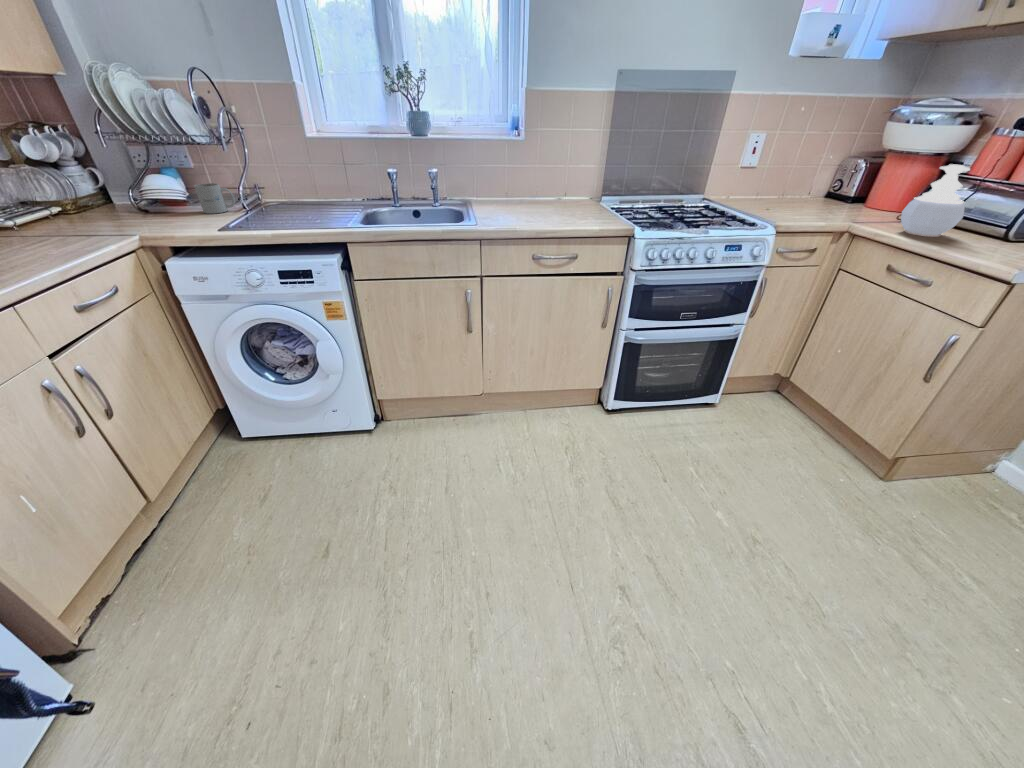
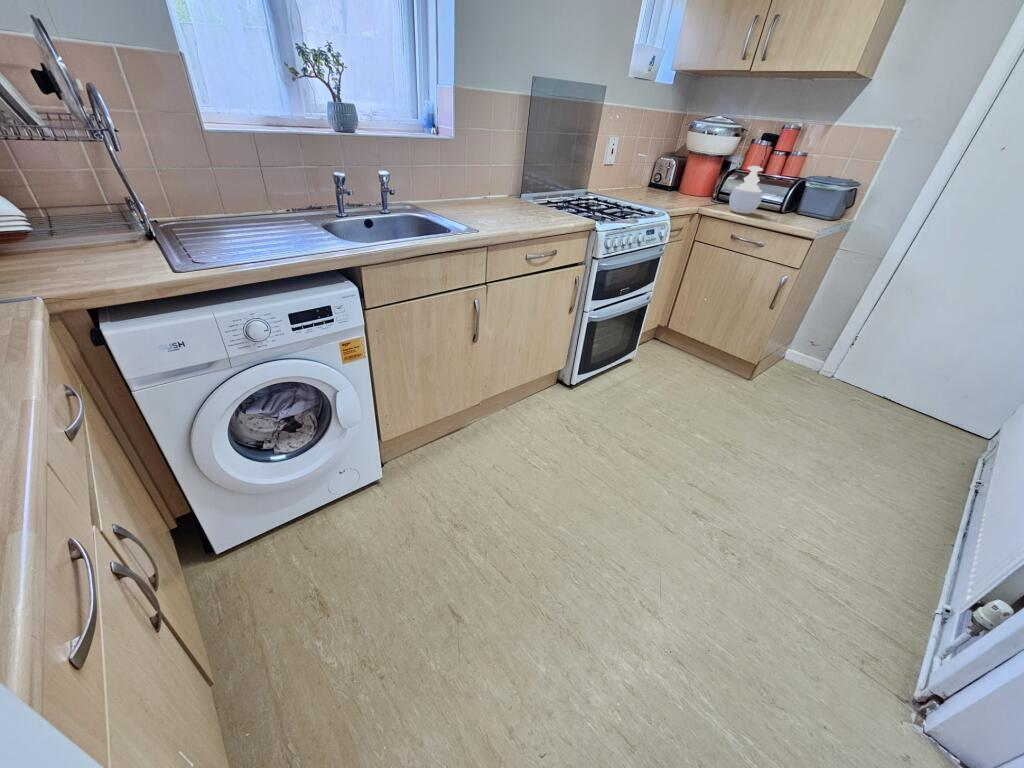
mug: present [194,183,235,214] -> none [40,200,112,249]

